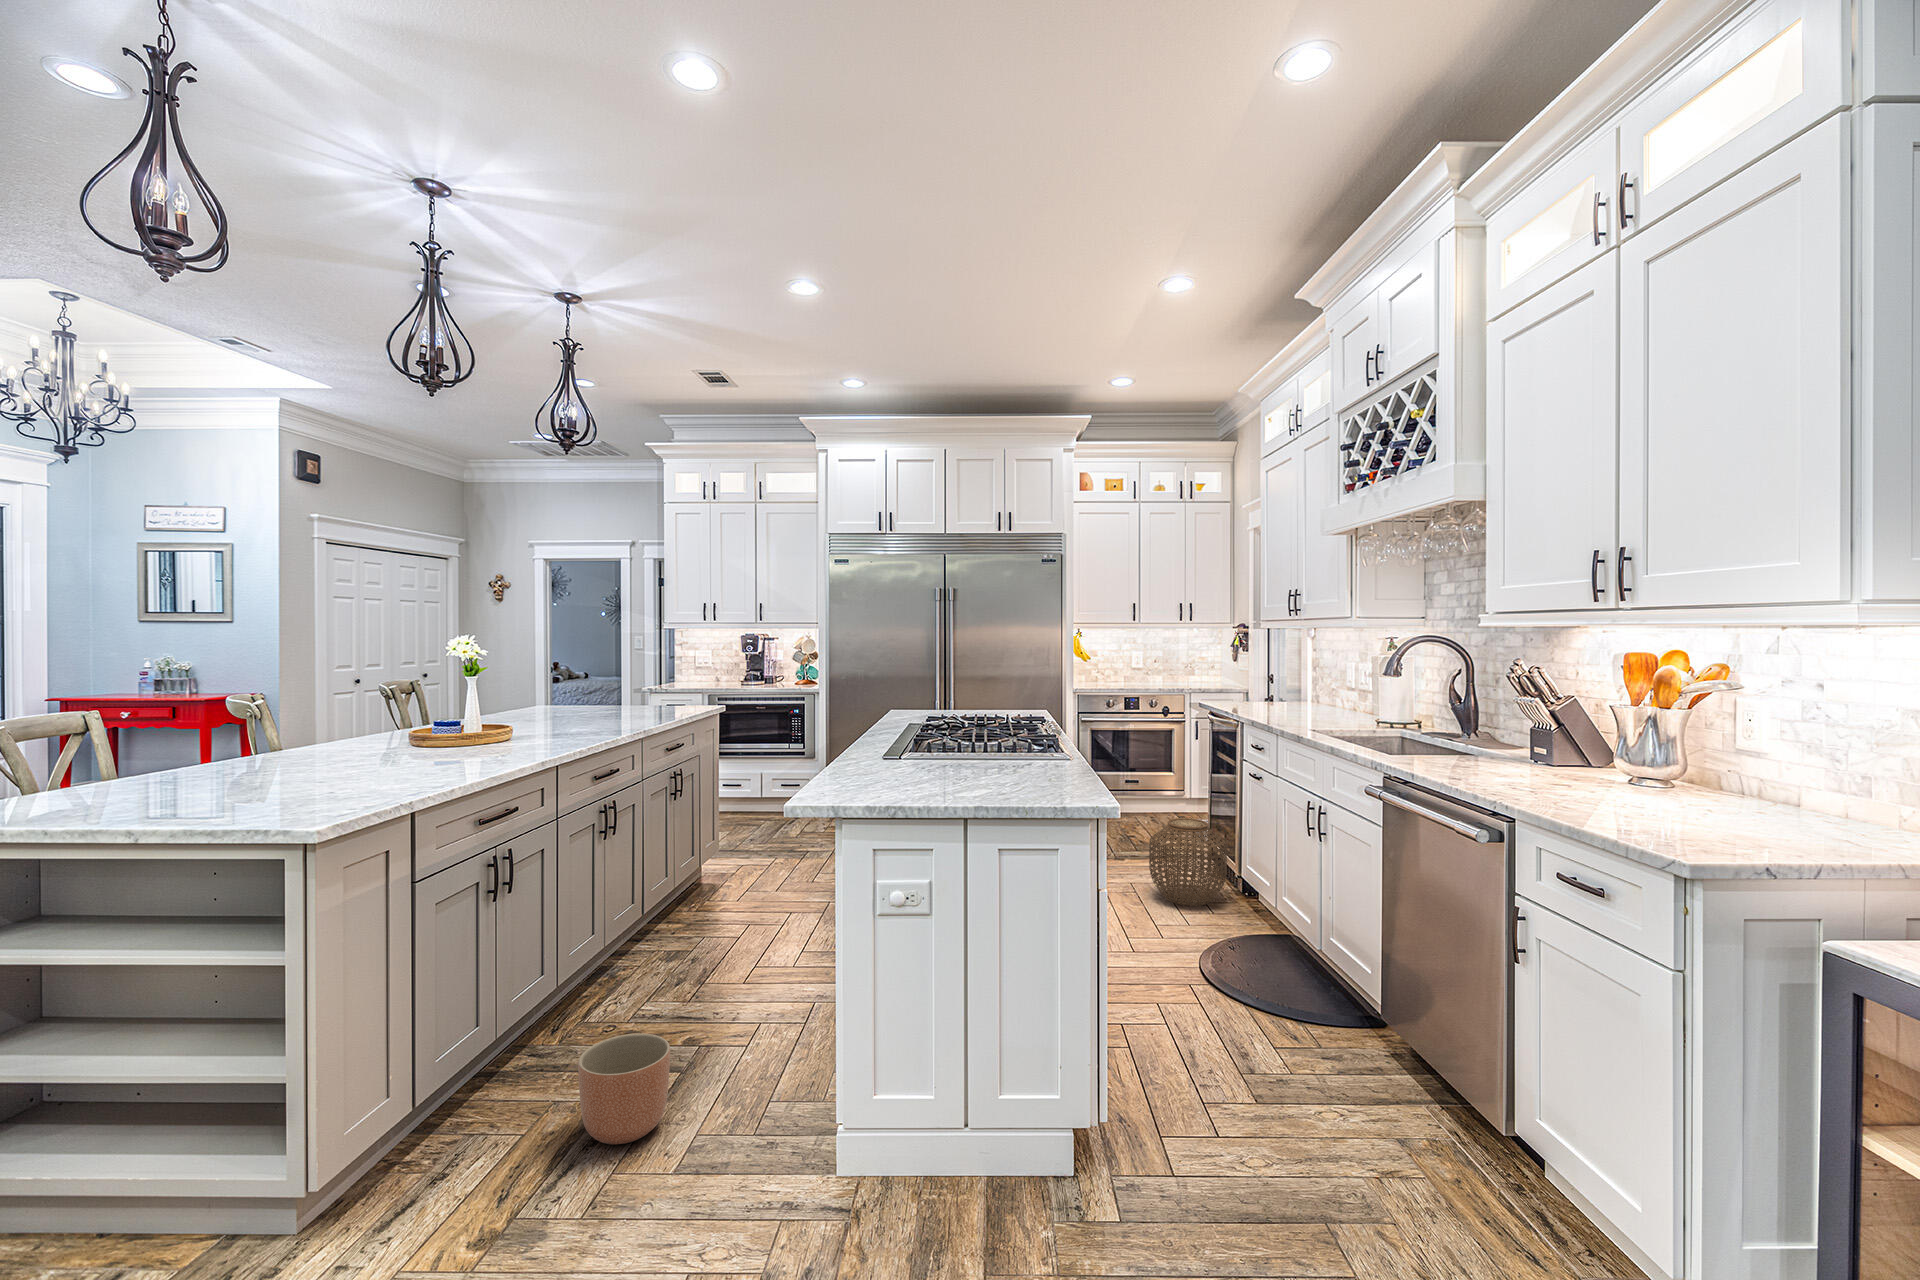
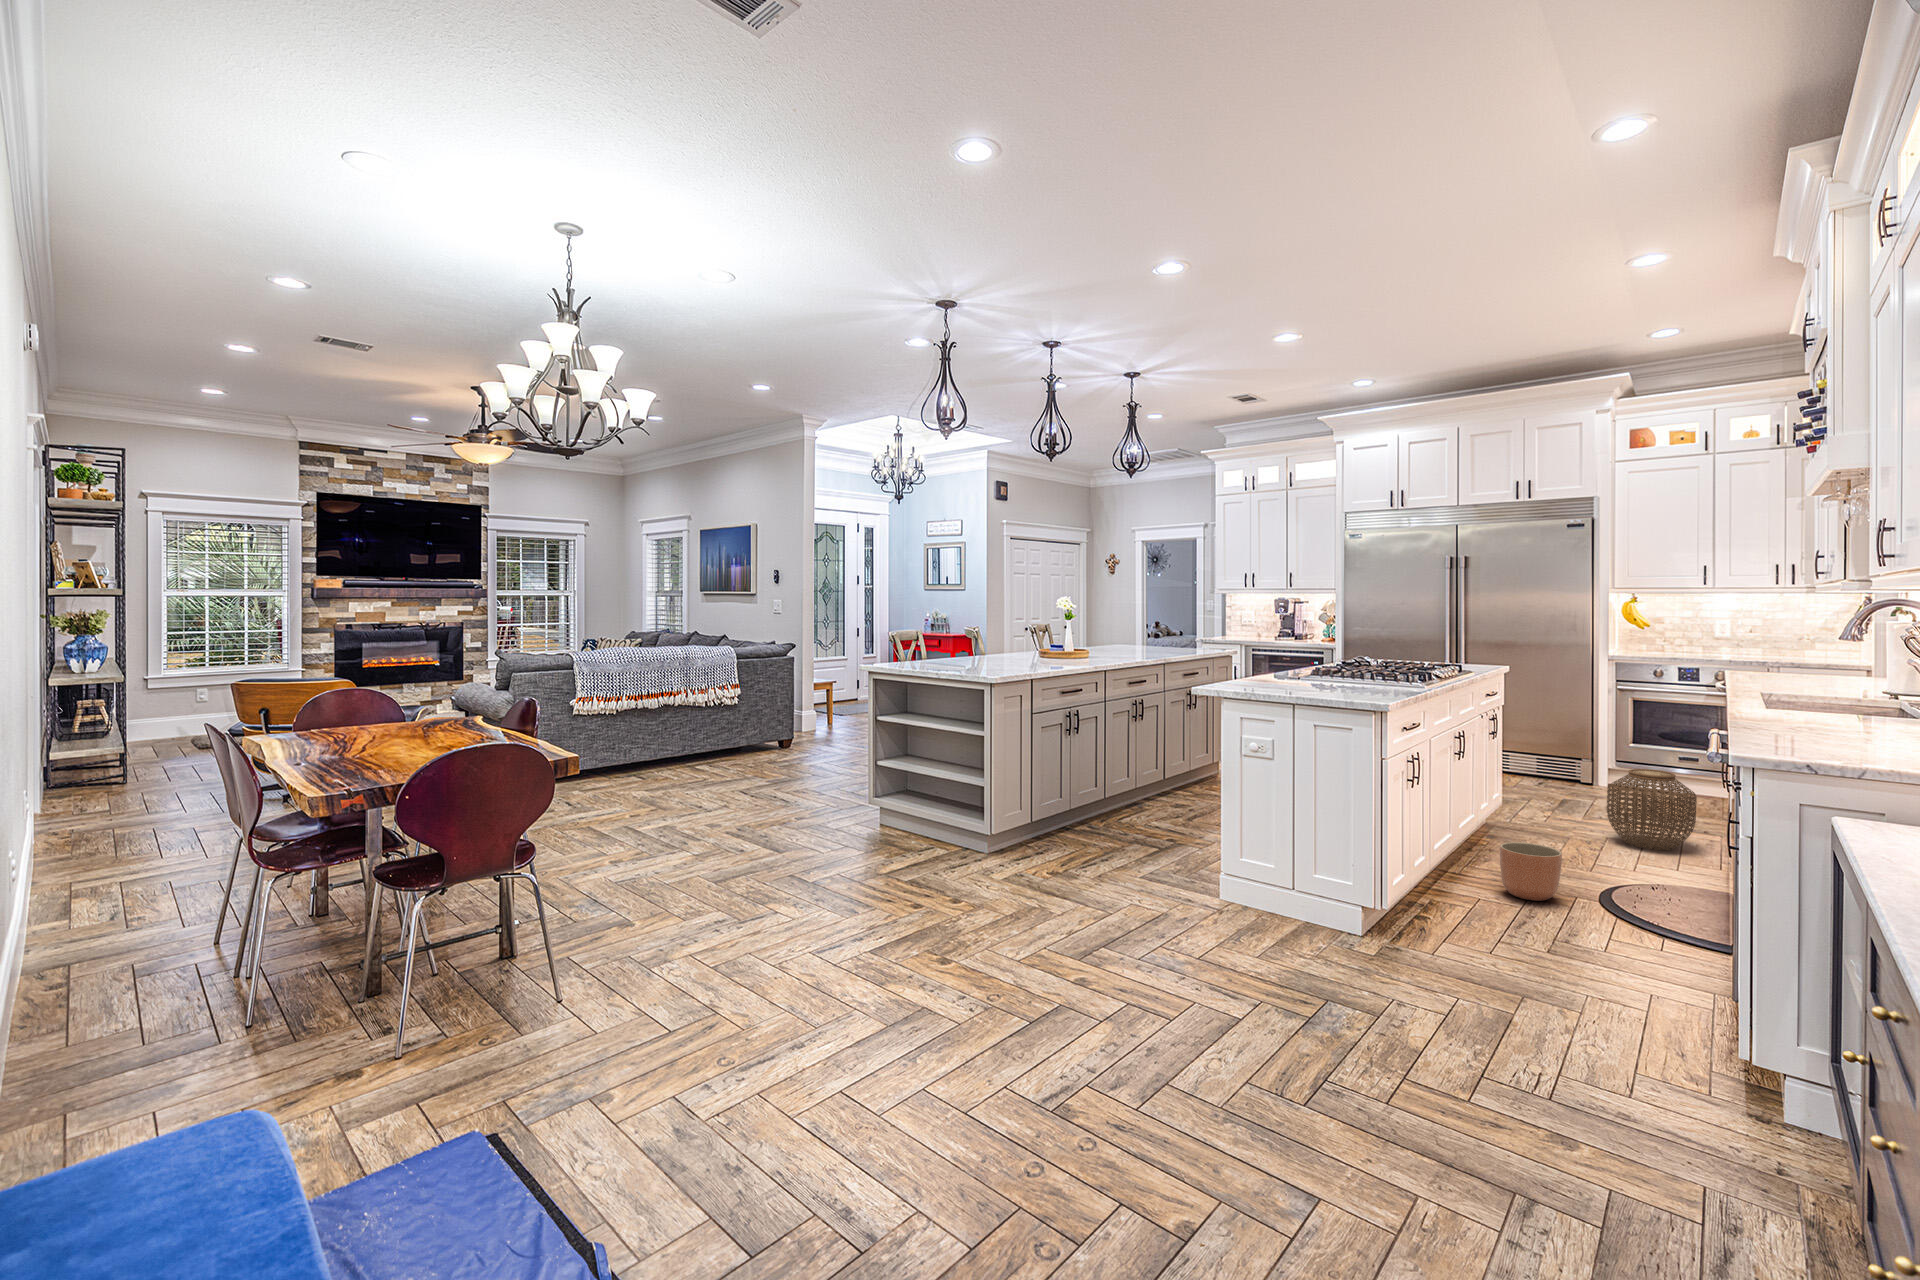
planter: present [578,1034,670,1145] -> present [1500,842,1562,901]

